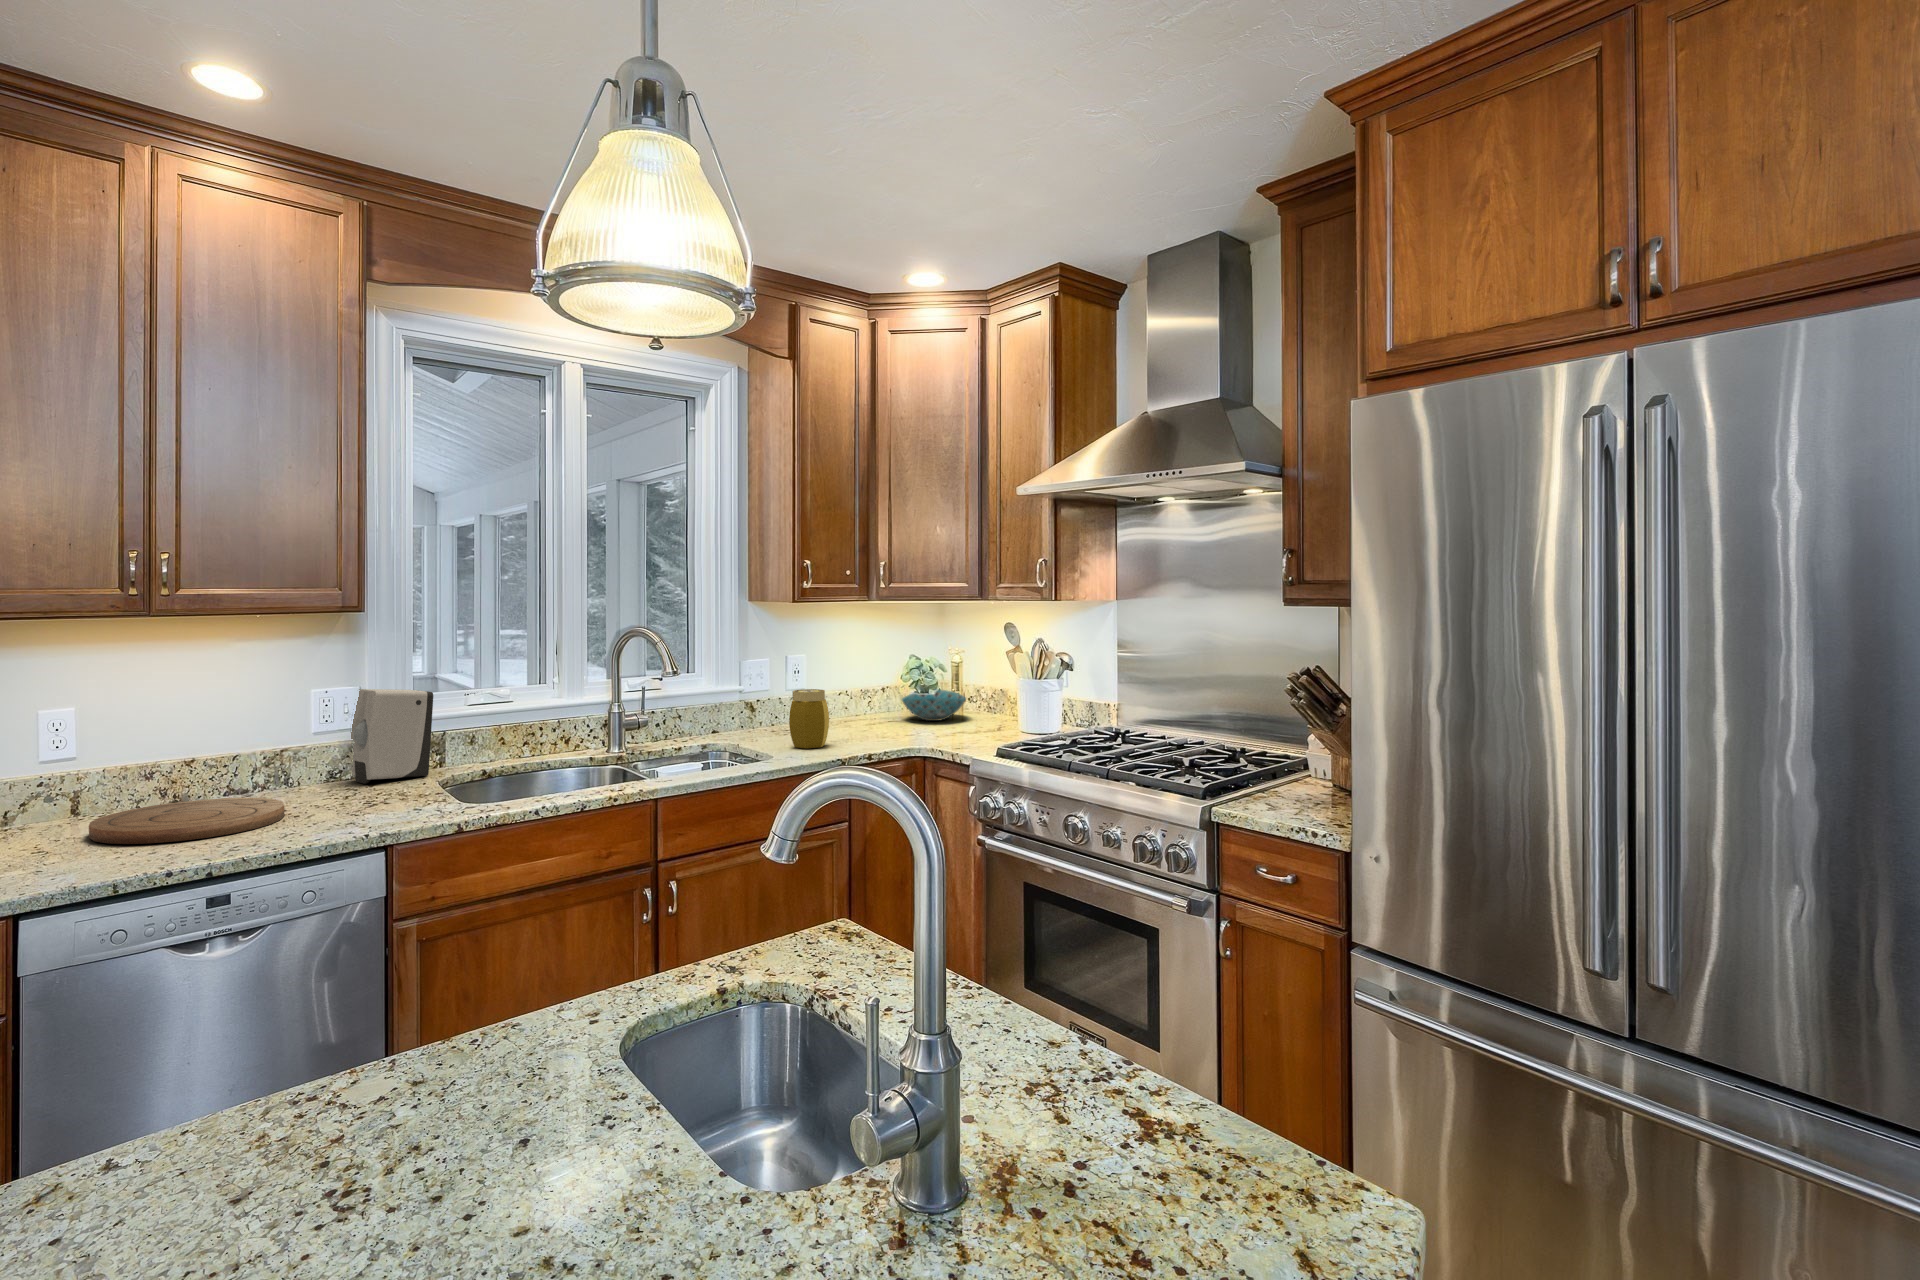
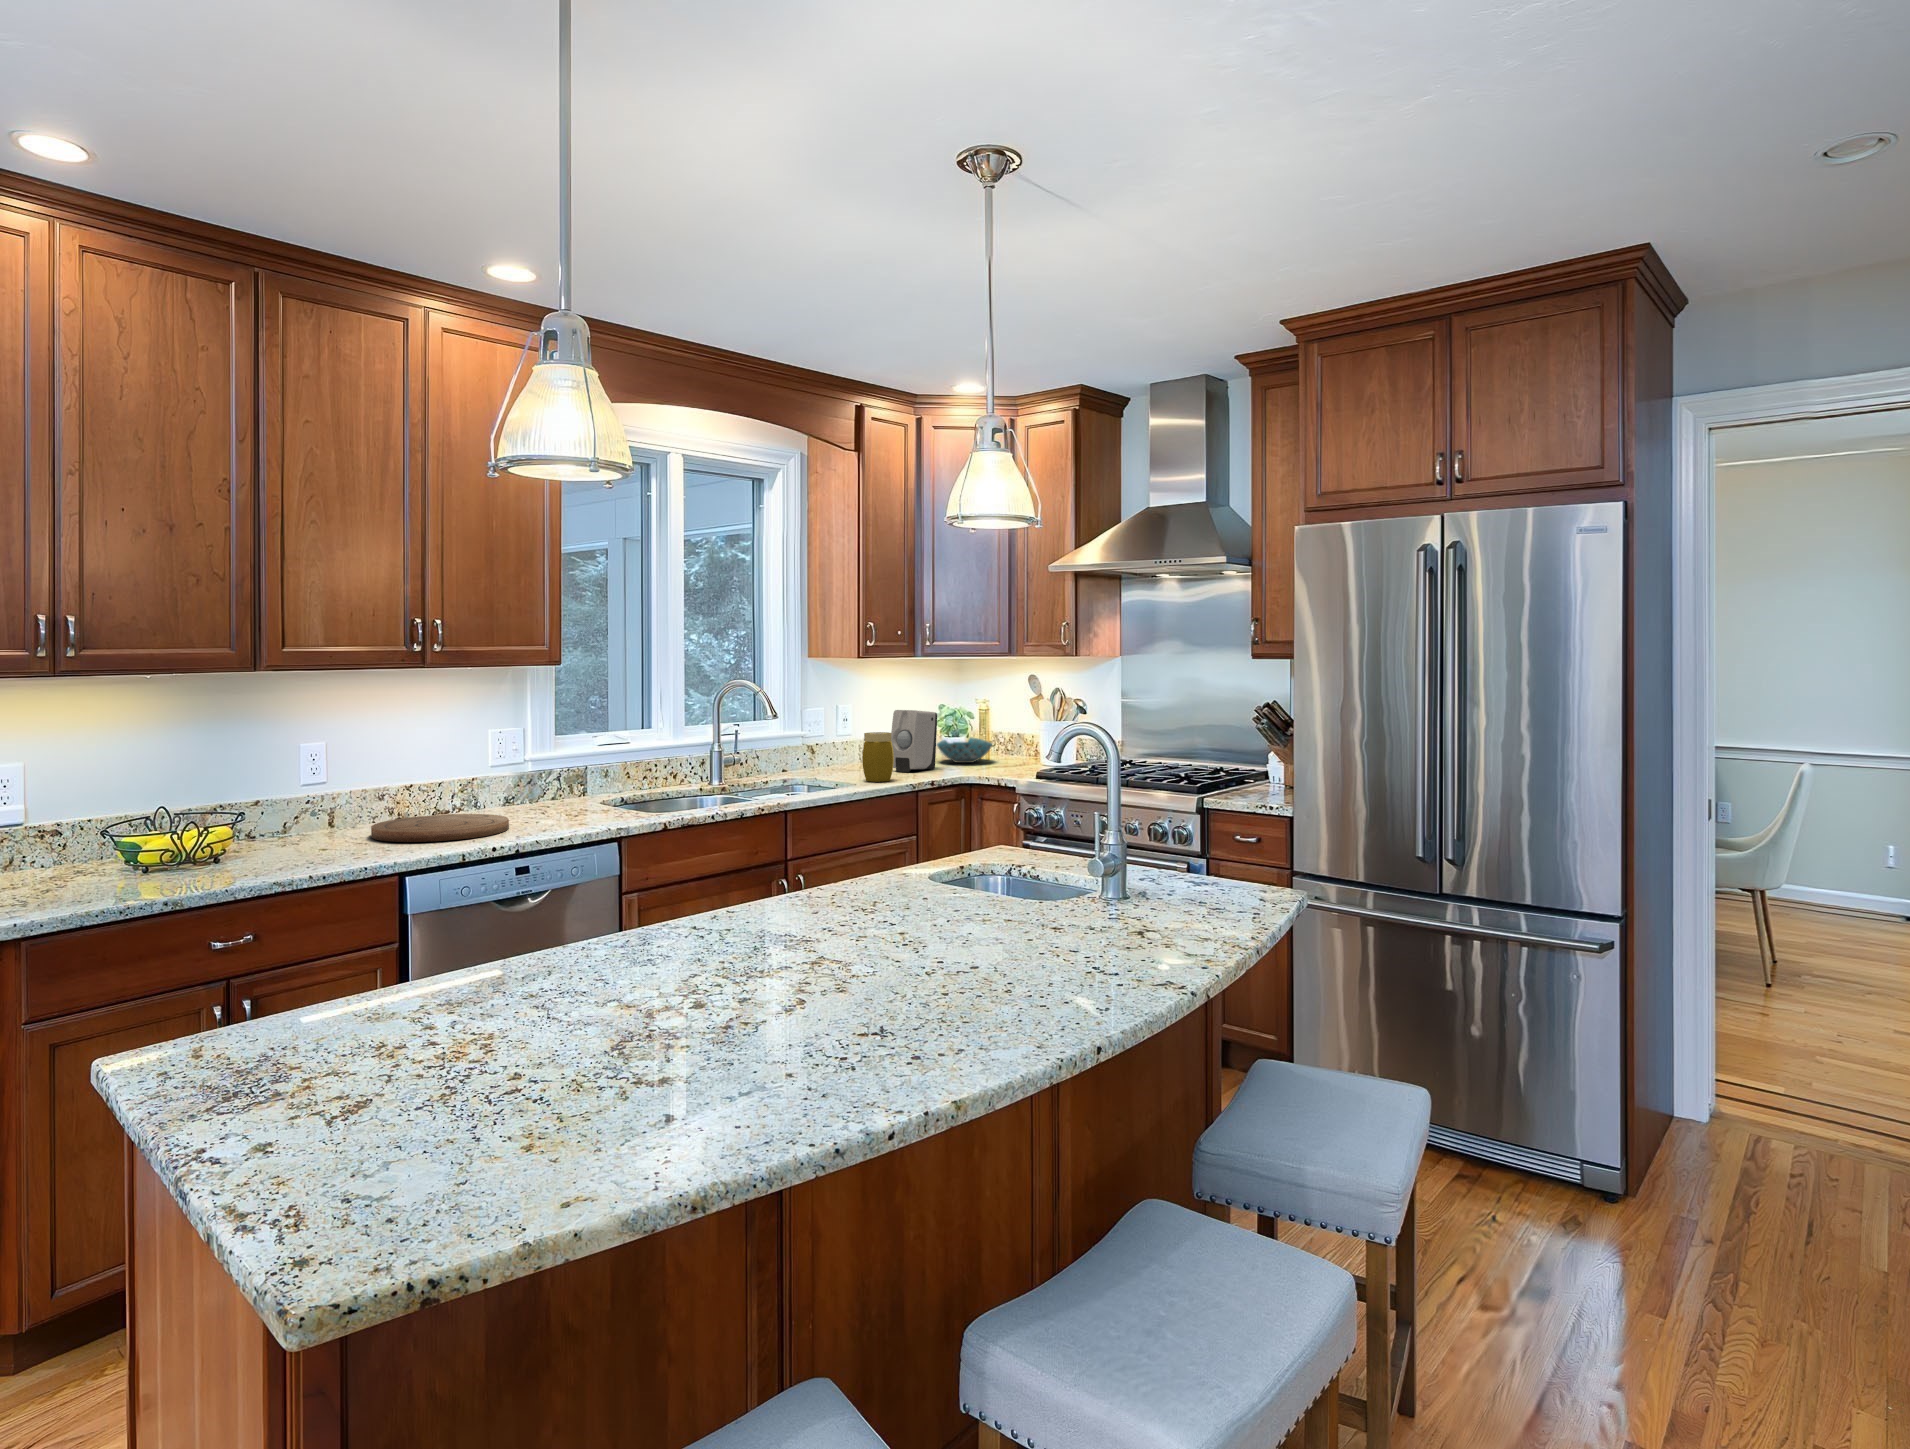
soap dispenser: present [351,689,433,784] -> present [891,710,937,772]

